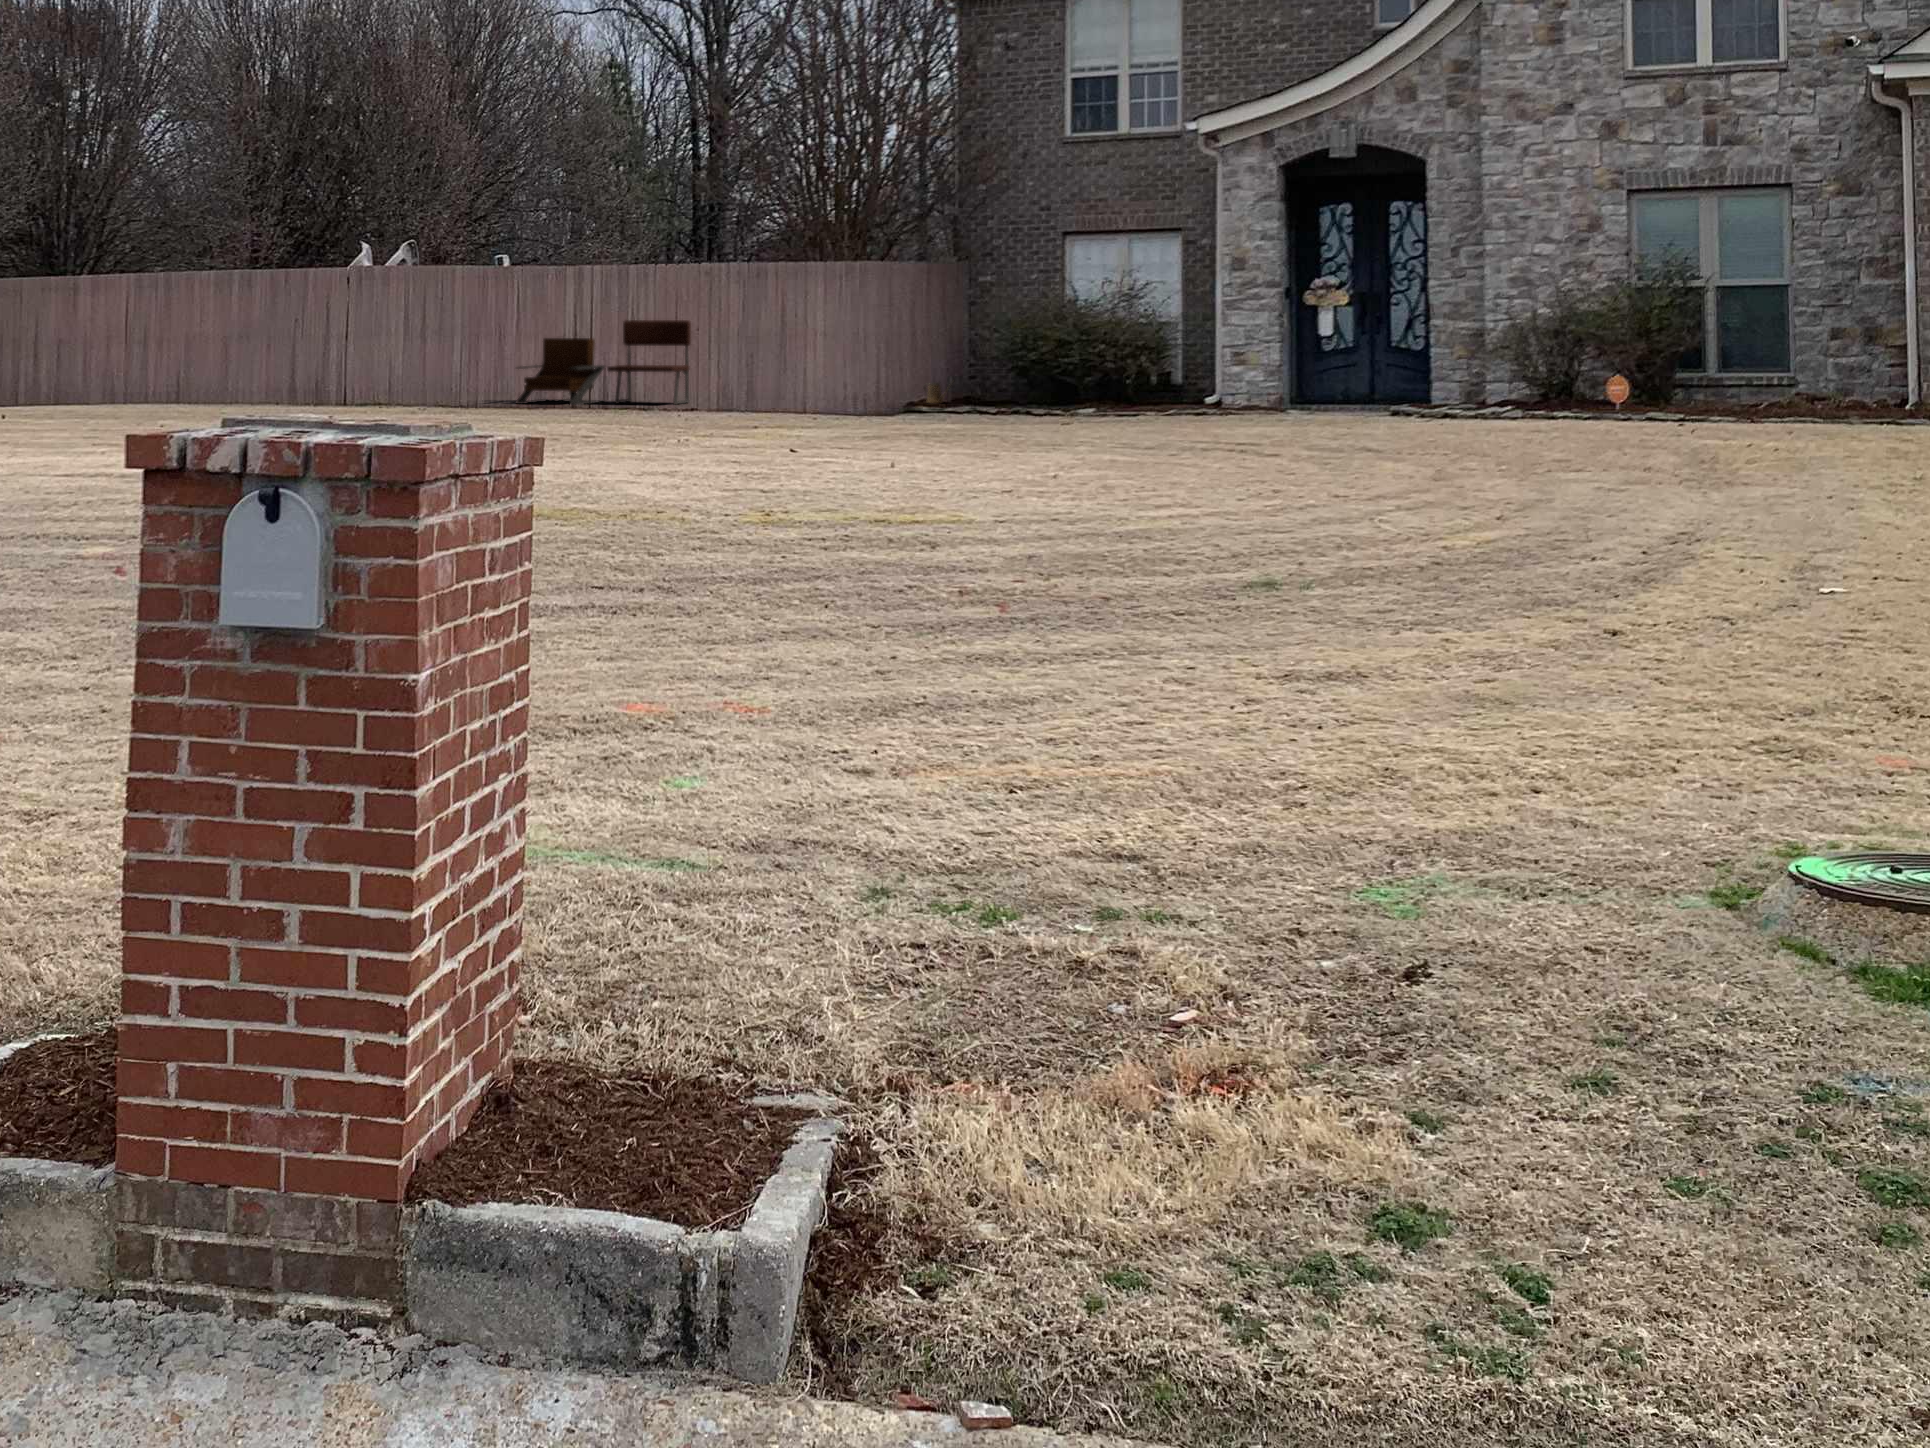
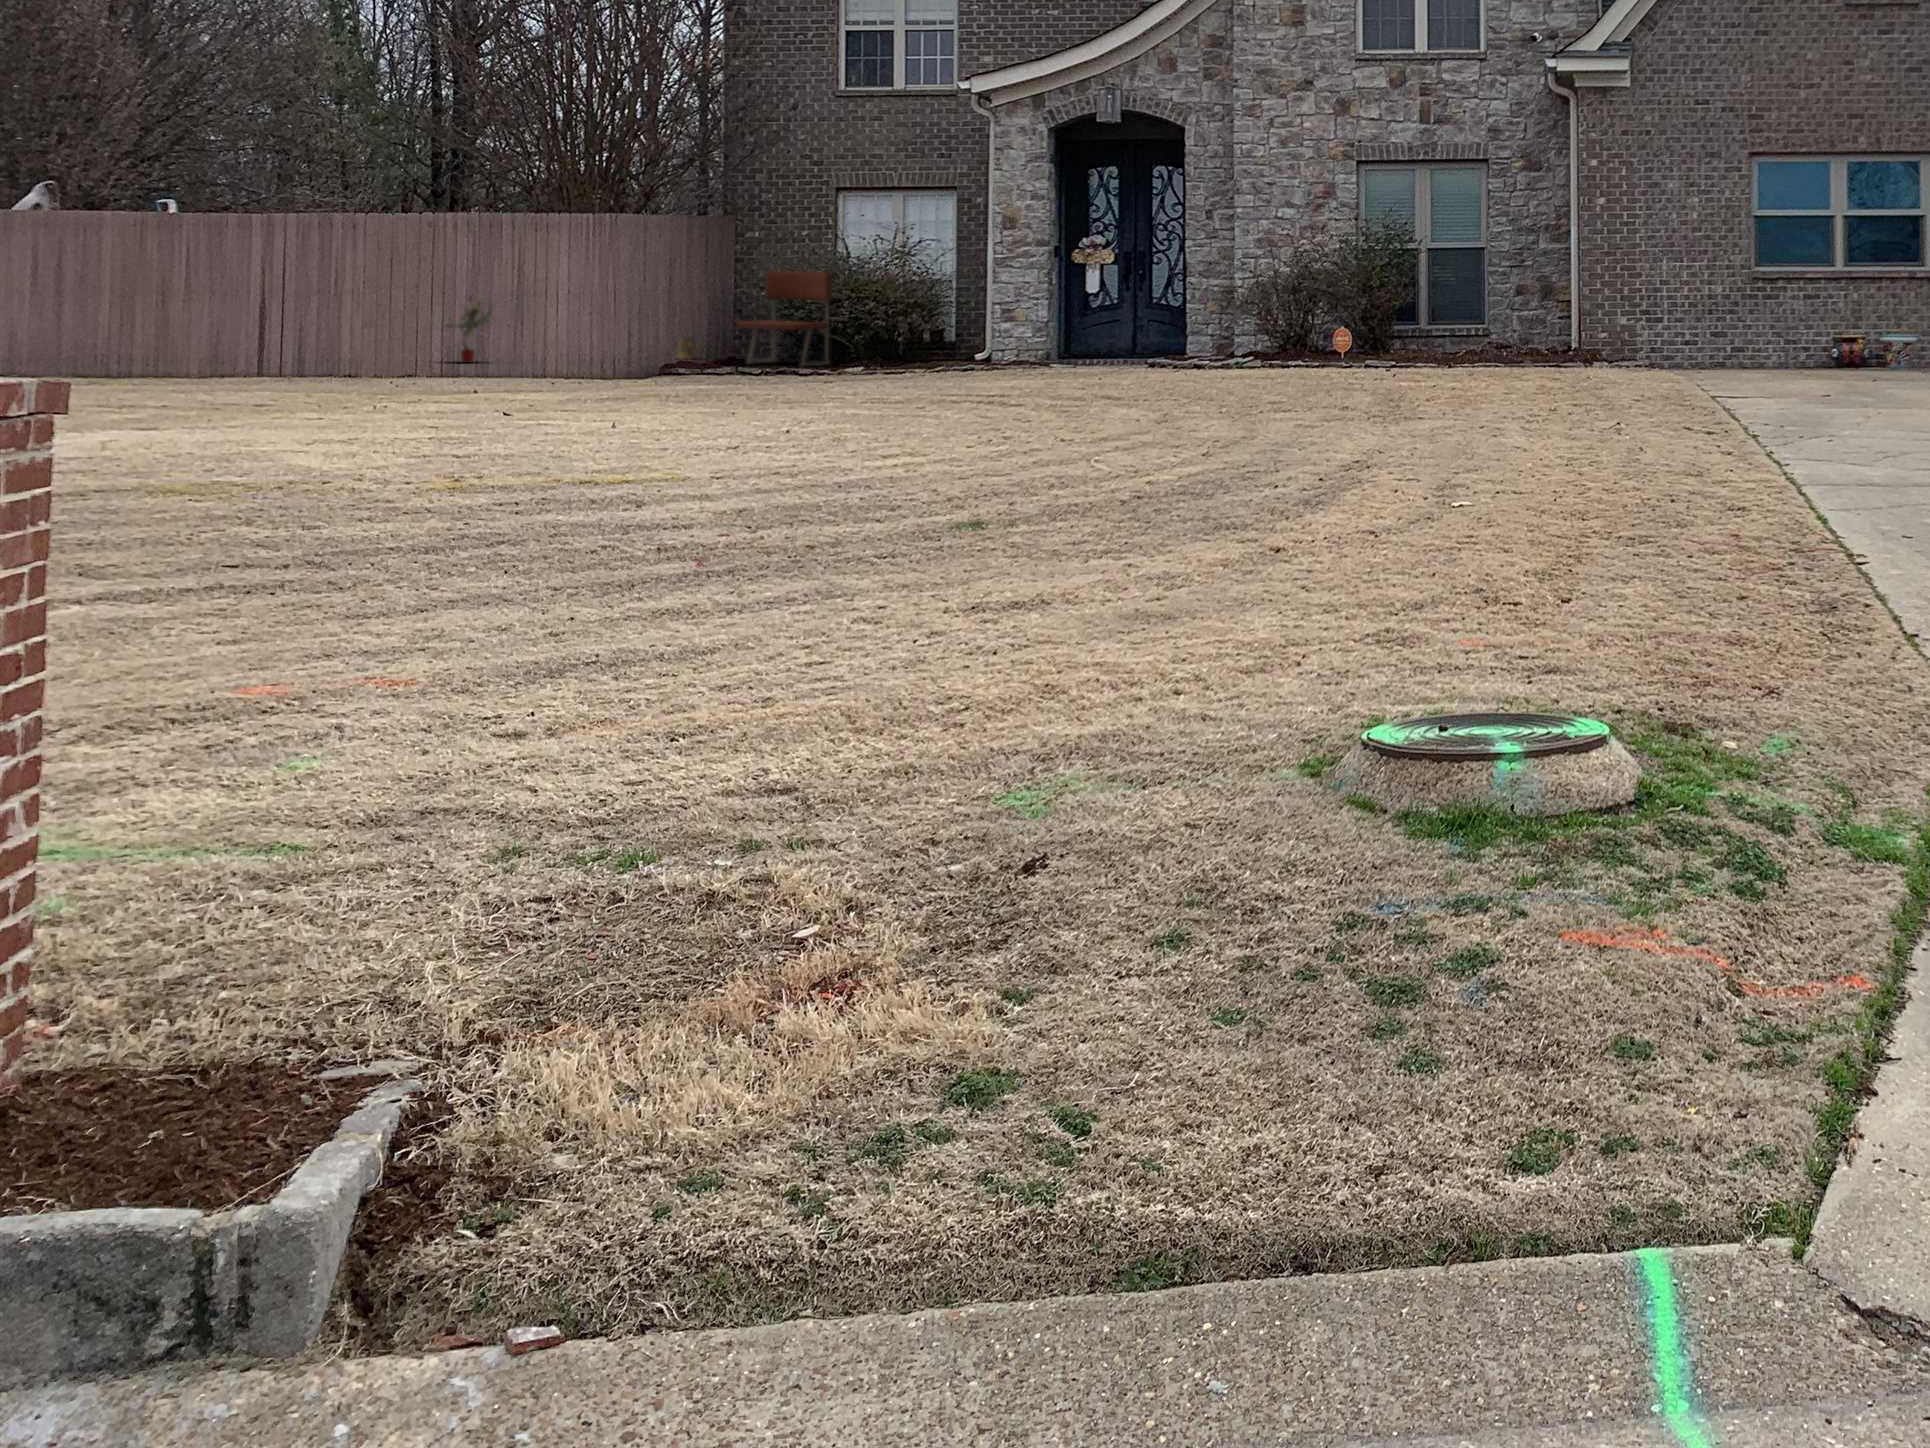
bench: present [607,320,691,404] -> present [736,270,832,367]
lounge chair: present [516,338,604,405] -> none [166,285,287,363]
potted tree: none [727,343,771,406] -> present [442,297,494,363]

